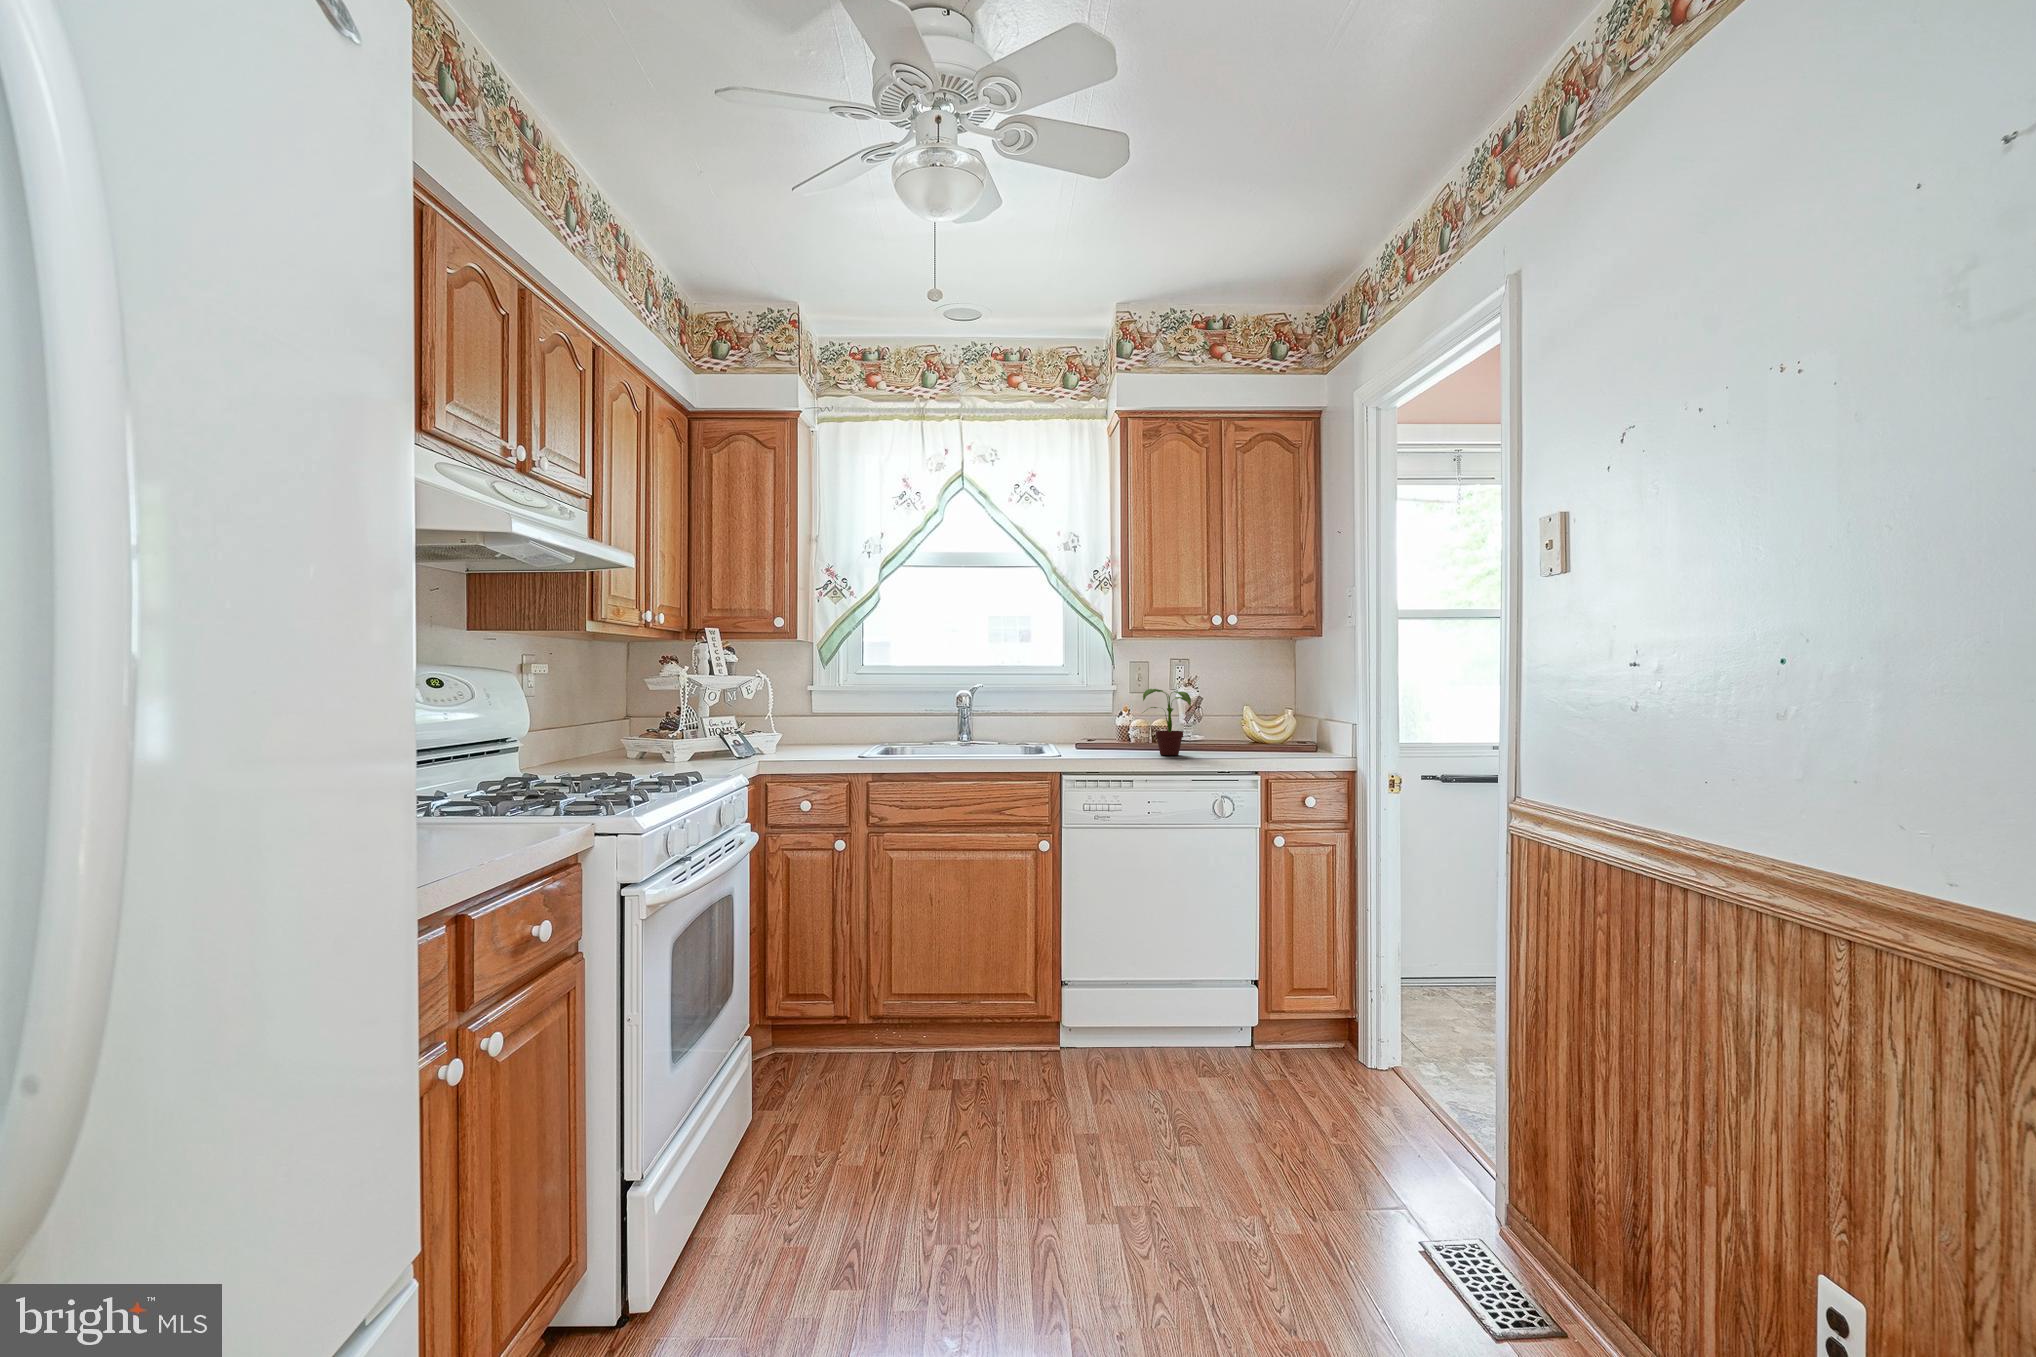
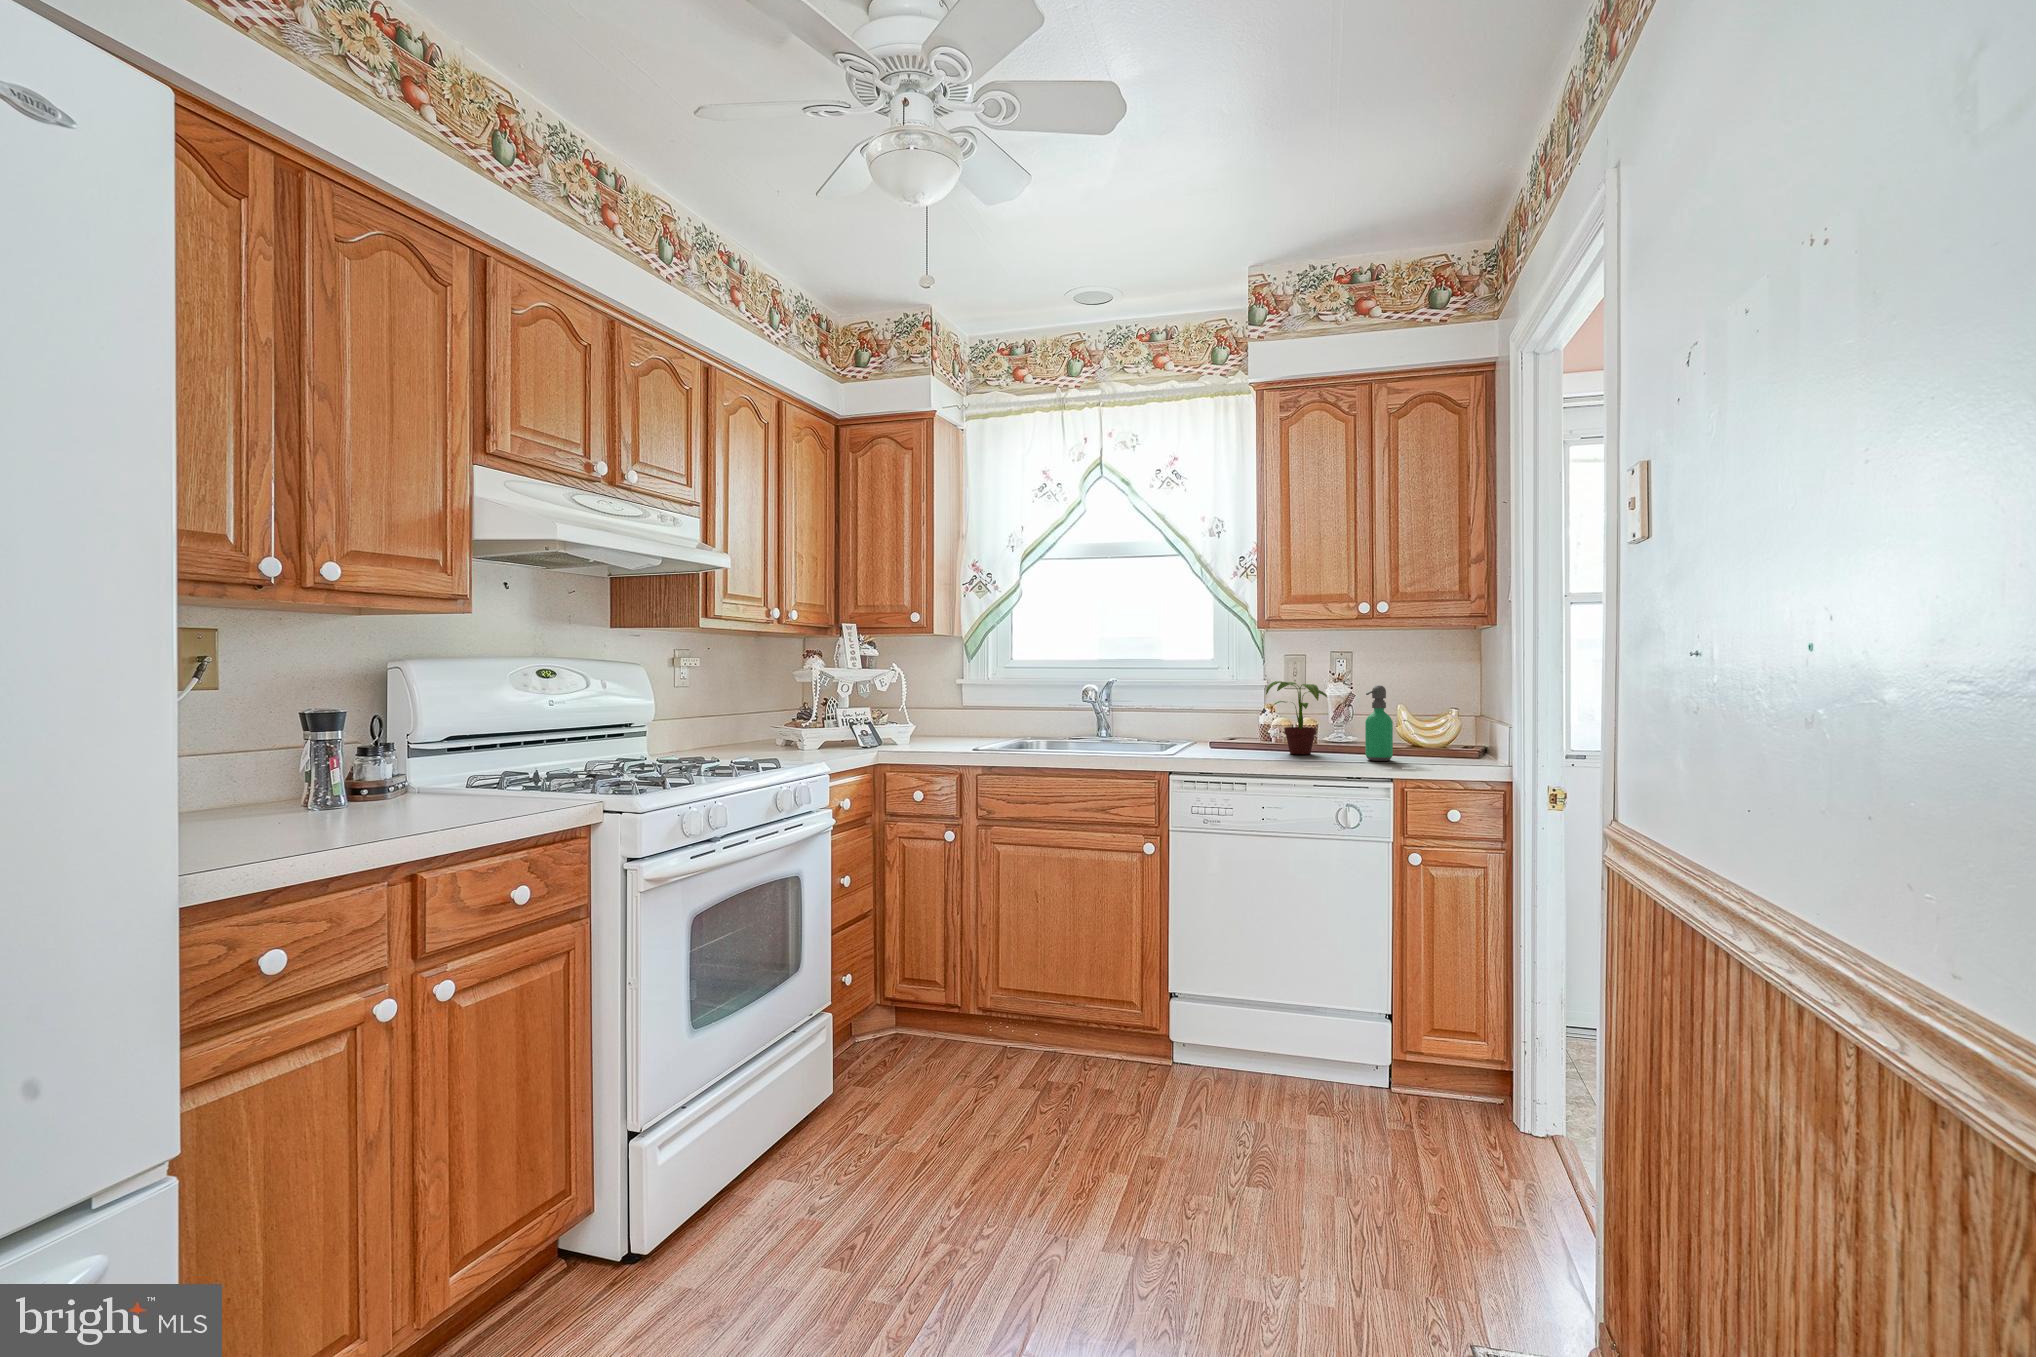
soap dispenser: none [1232,693,1255,759] -> present [1365,685,1393,761]

